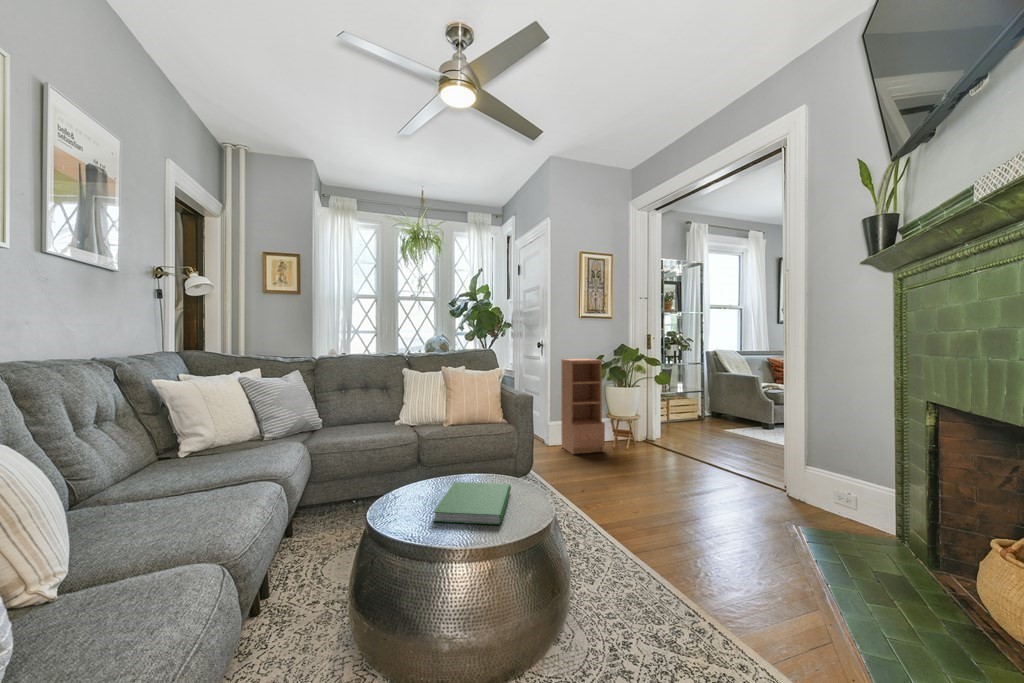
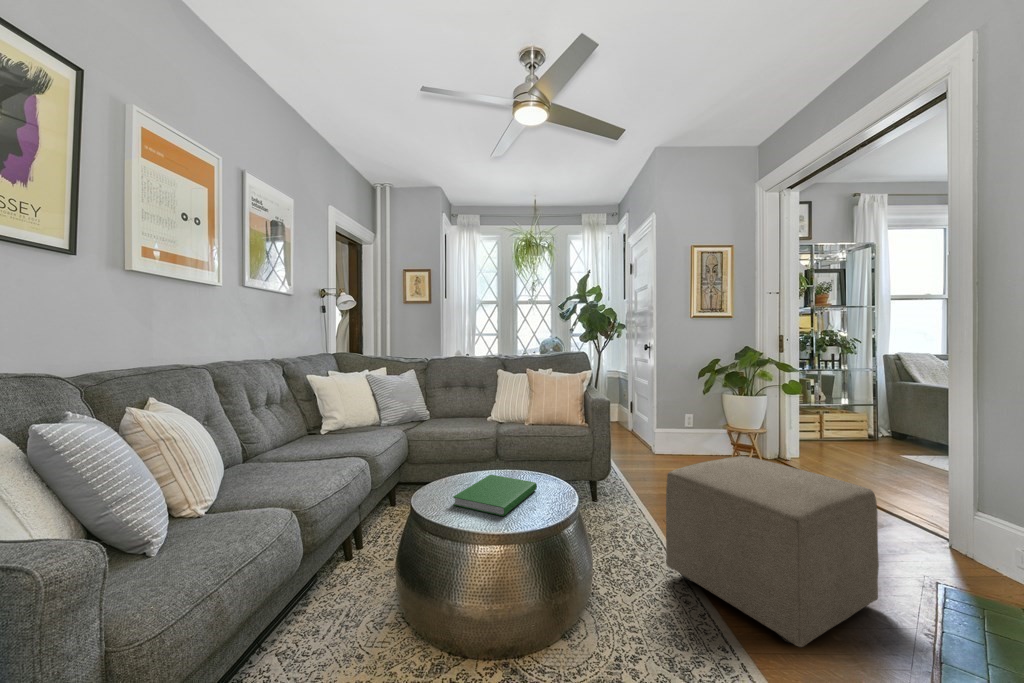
bookcase: present [561,359,605,454] -> none [668,363,717,466]
ottoman: none [613,439,771,596] -> present [666,456,879,647]

